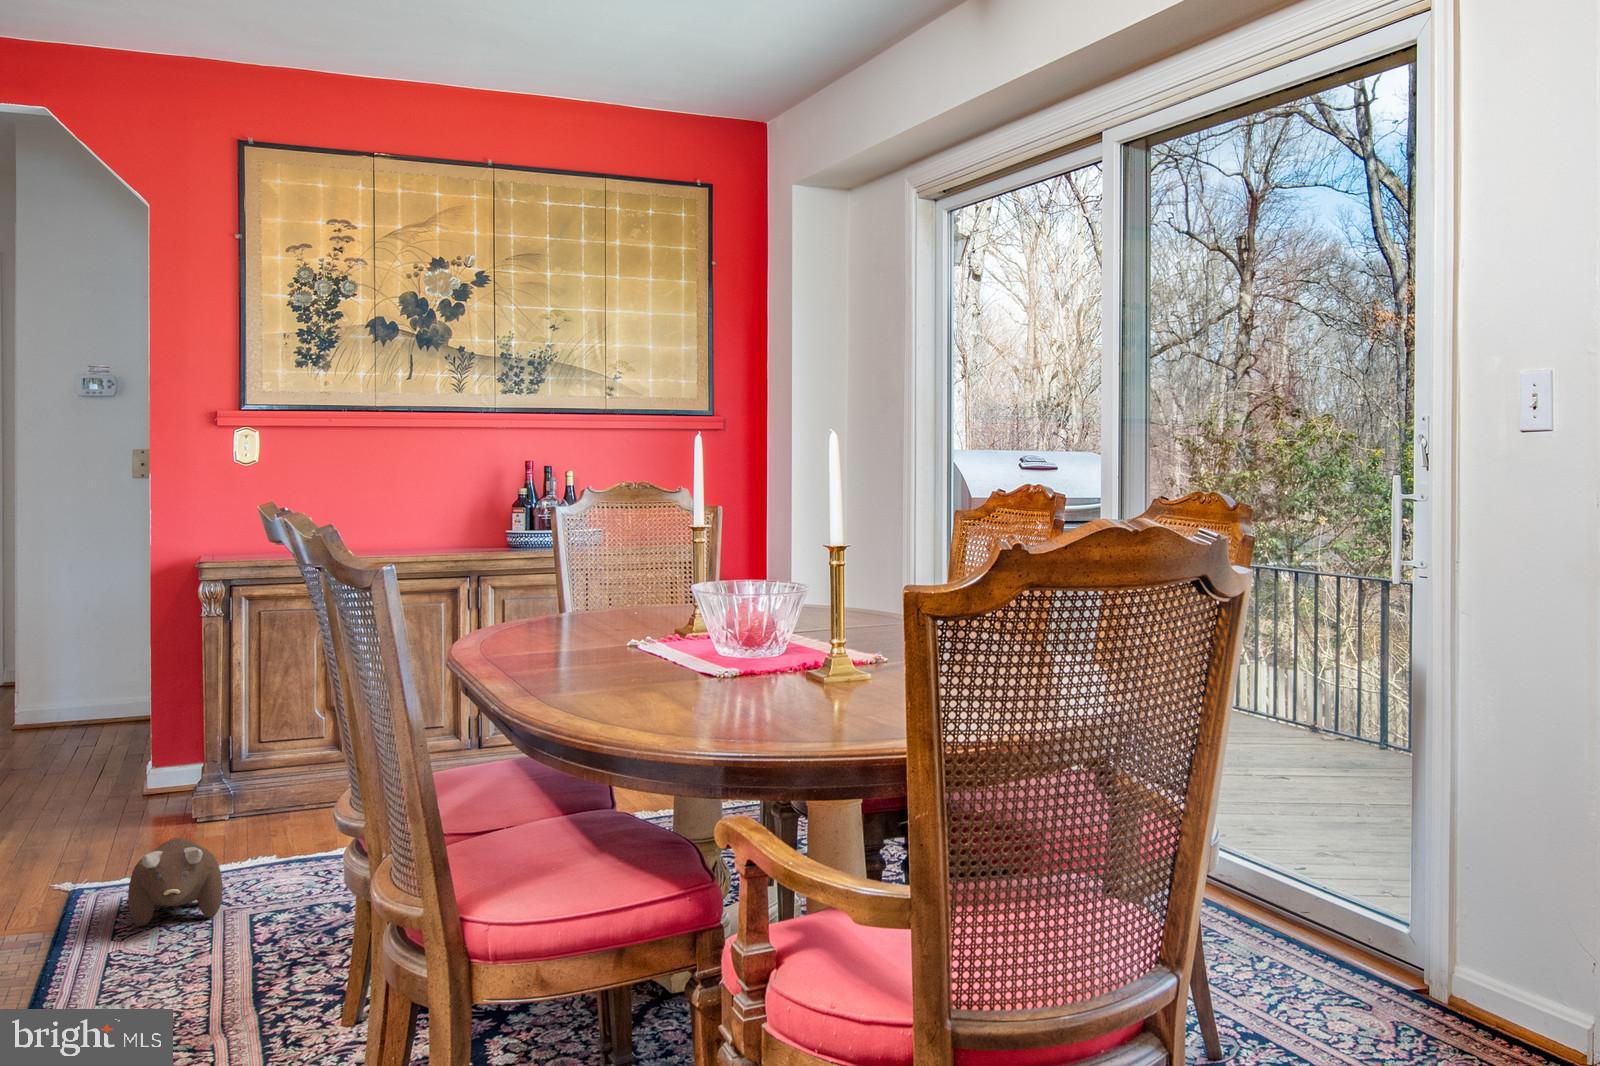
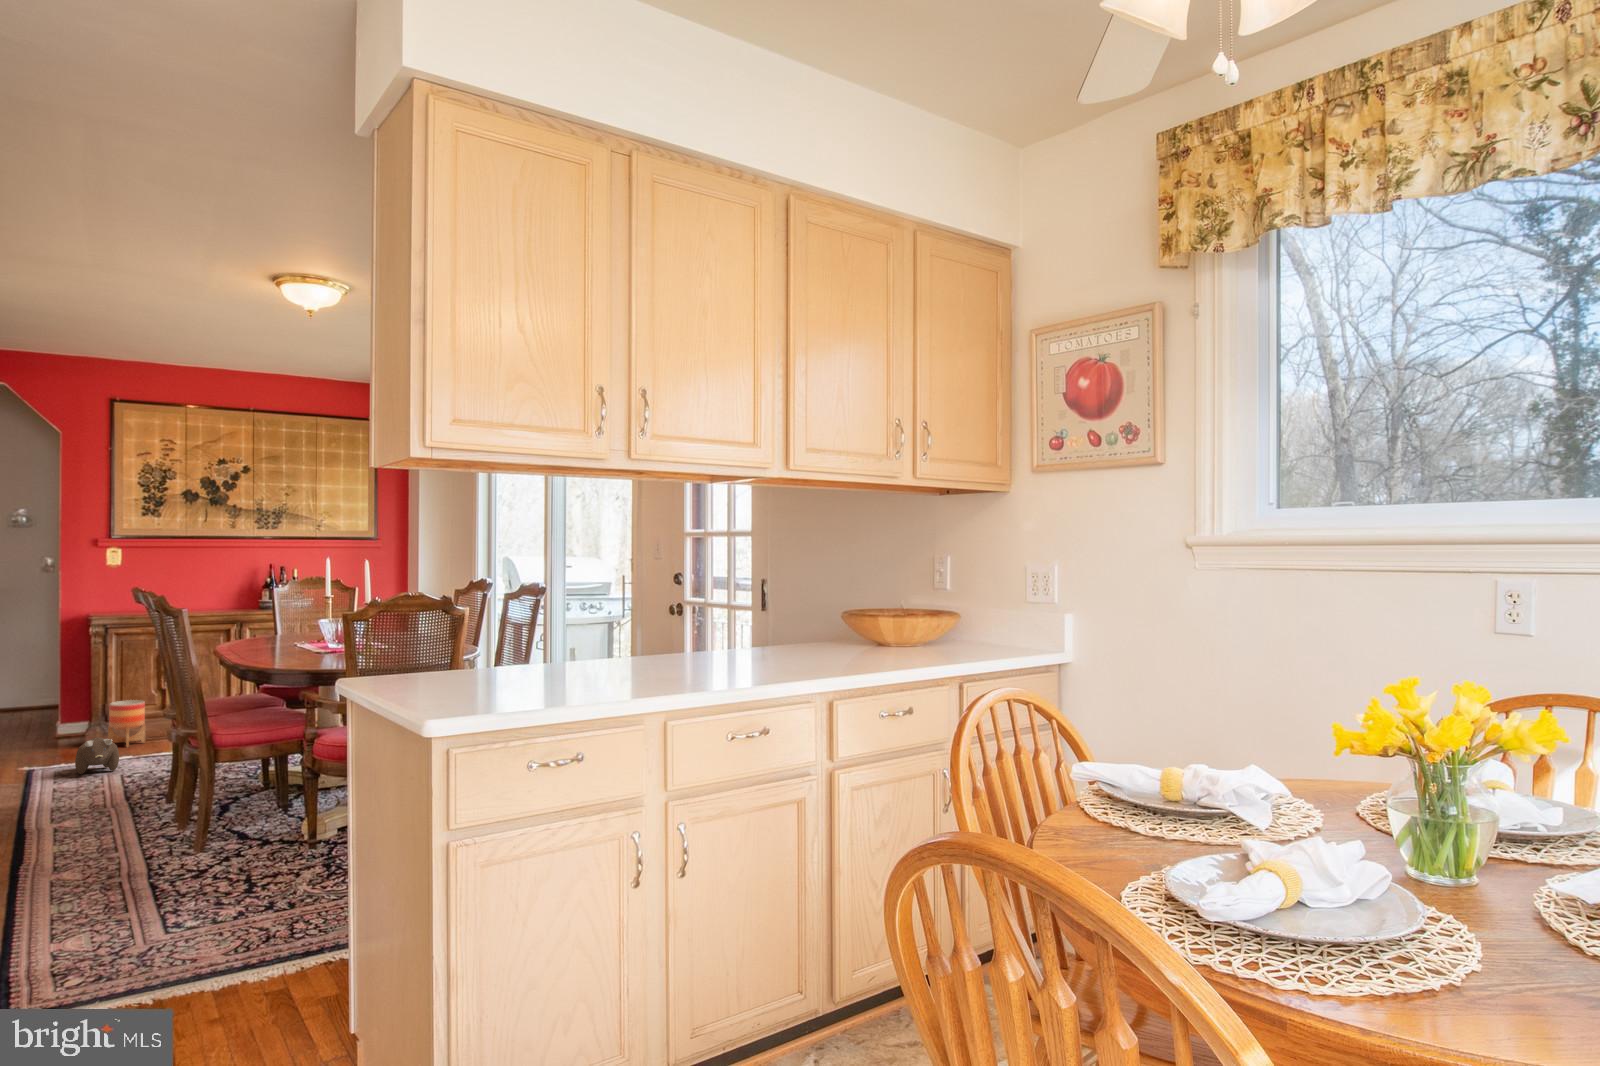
planter: none [234,732,304,832] -> present [108,700,146,747]

